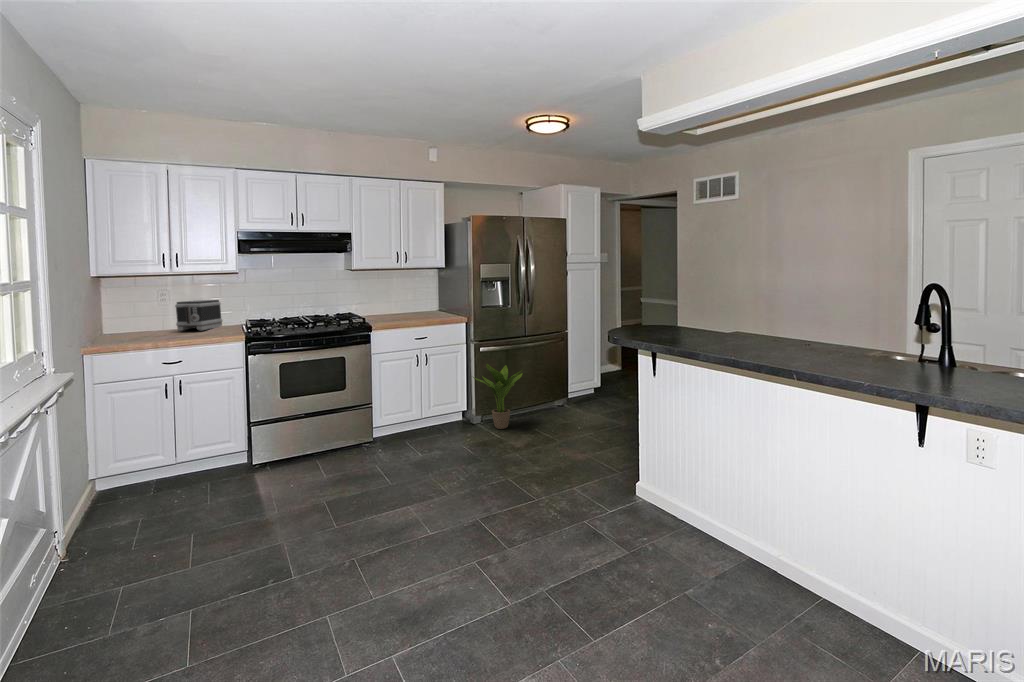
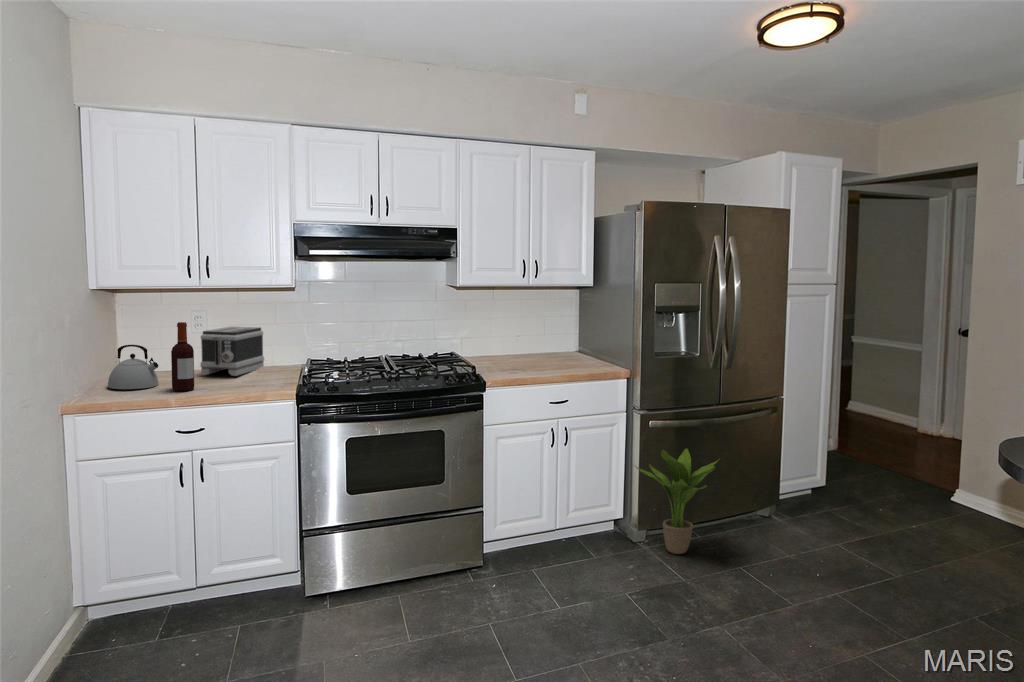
bottle: none [154,294,172,339] -> present [171,322,194,391]
kettle: none [110,311,147,340] -> present [108,345,159,389]

